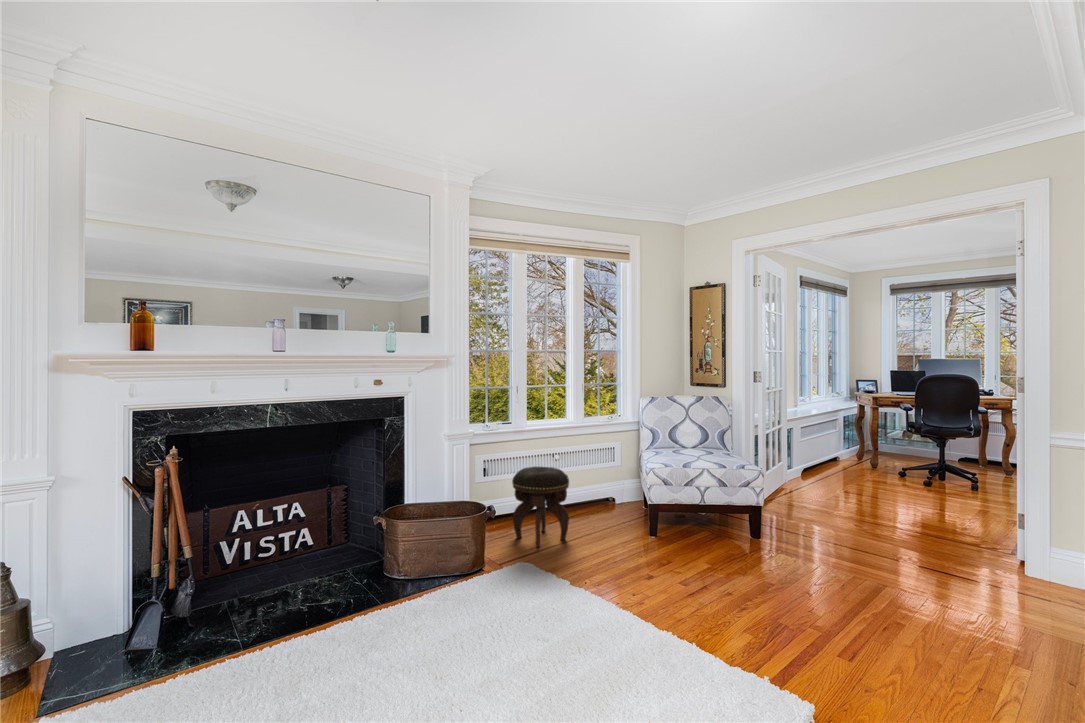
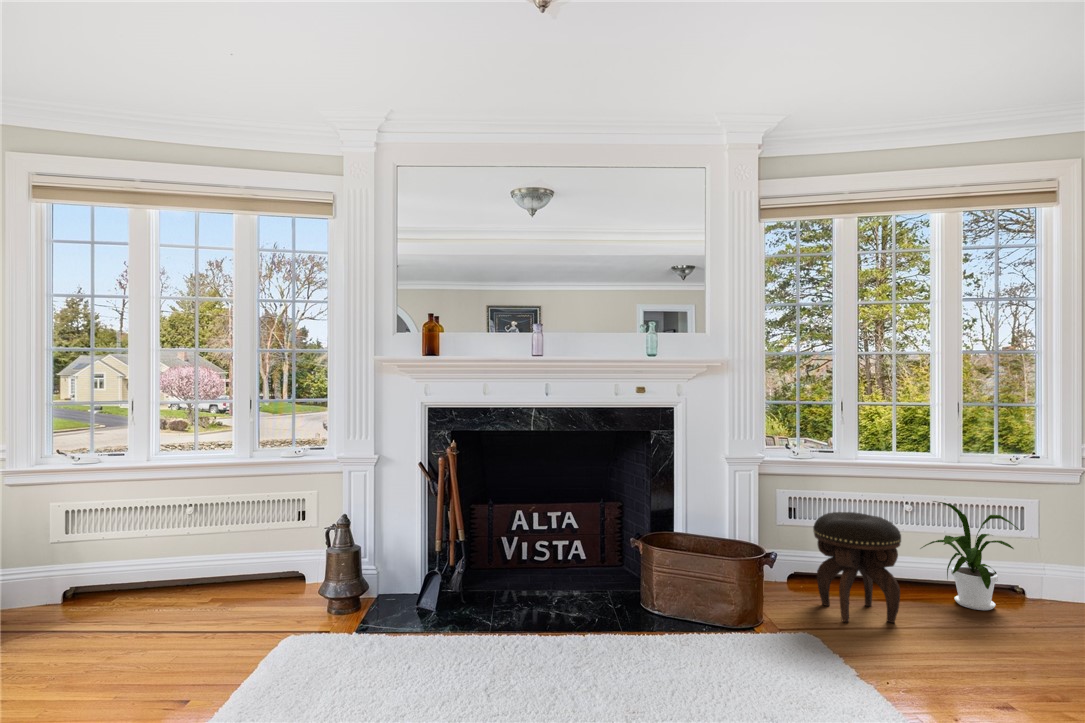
house plant: none [564,451,623,519] -> present [922,501,1019,610]

